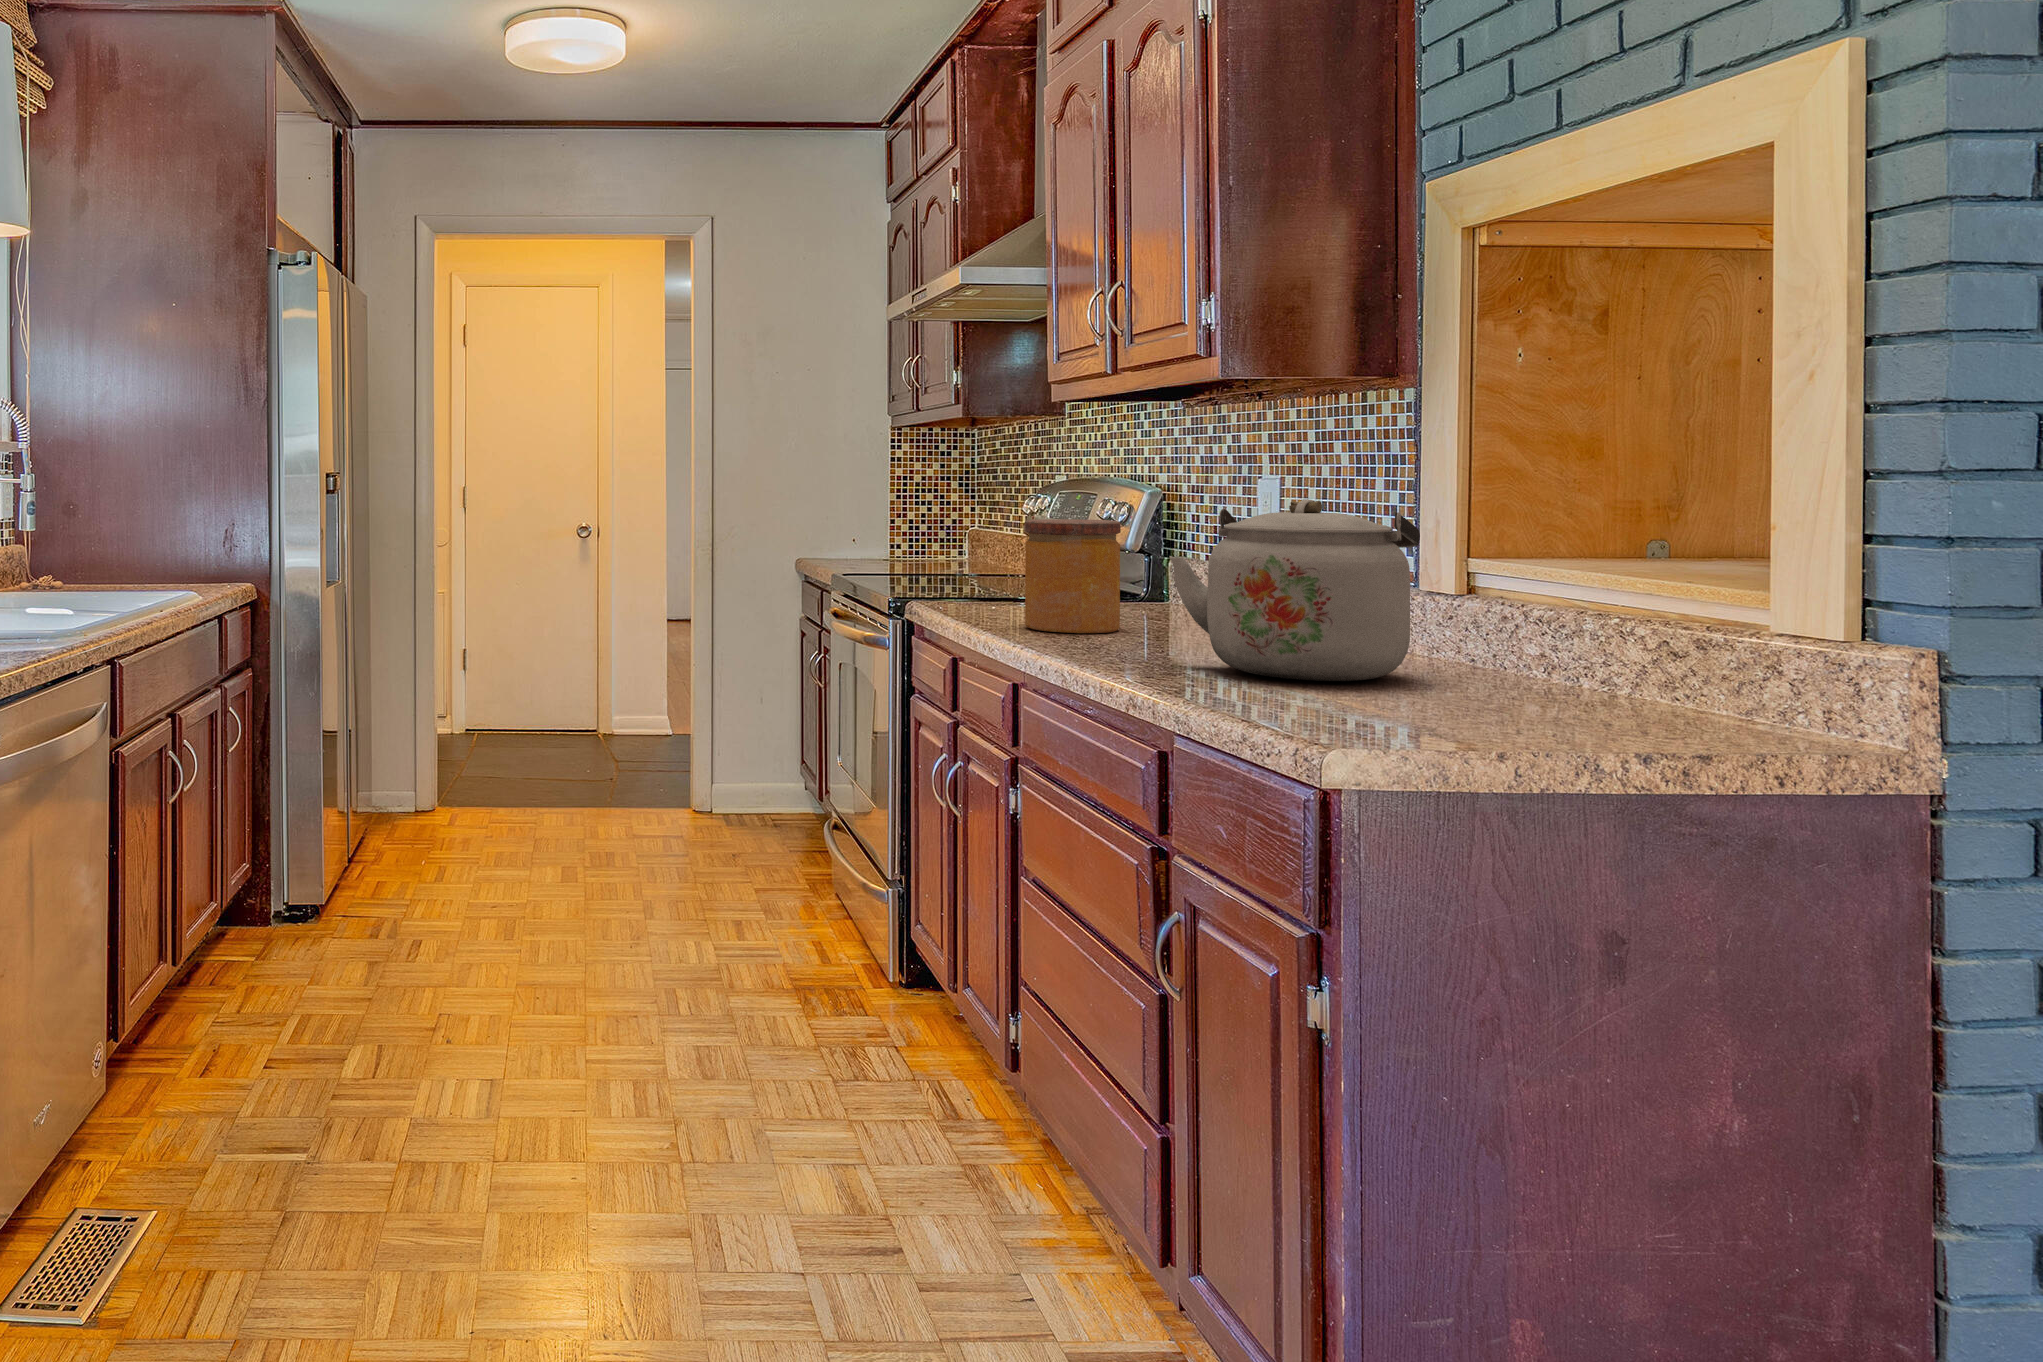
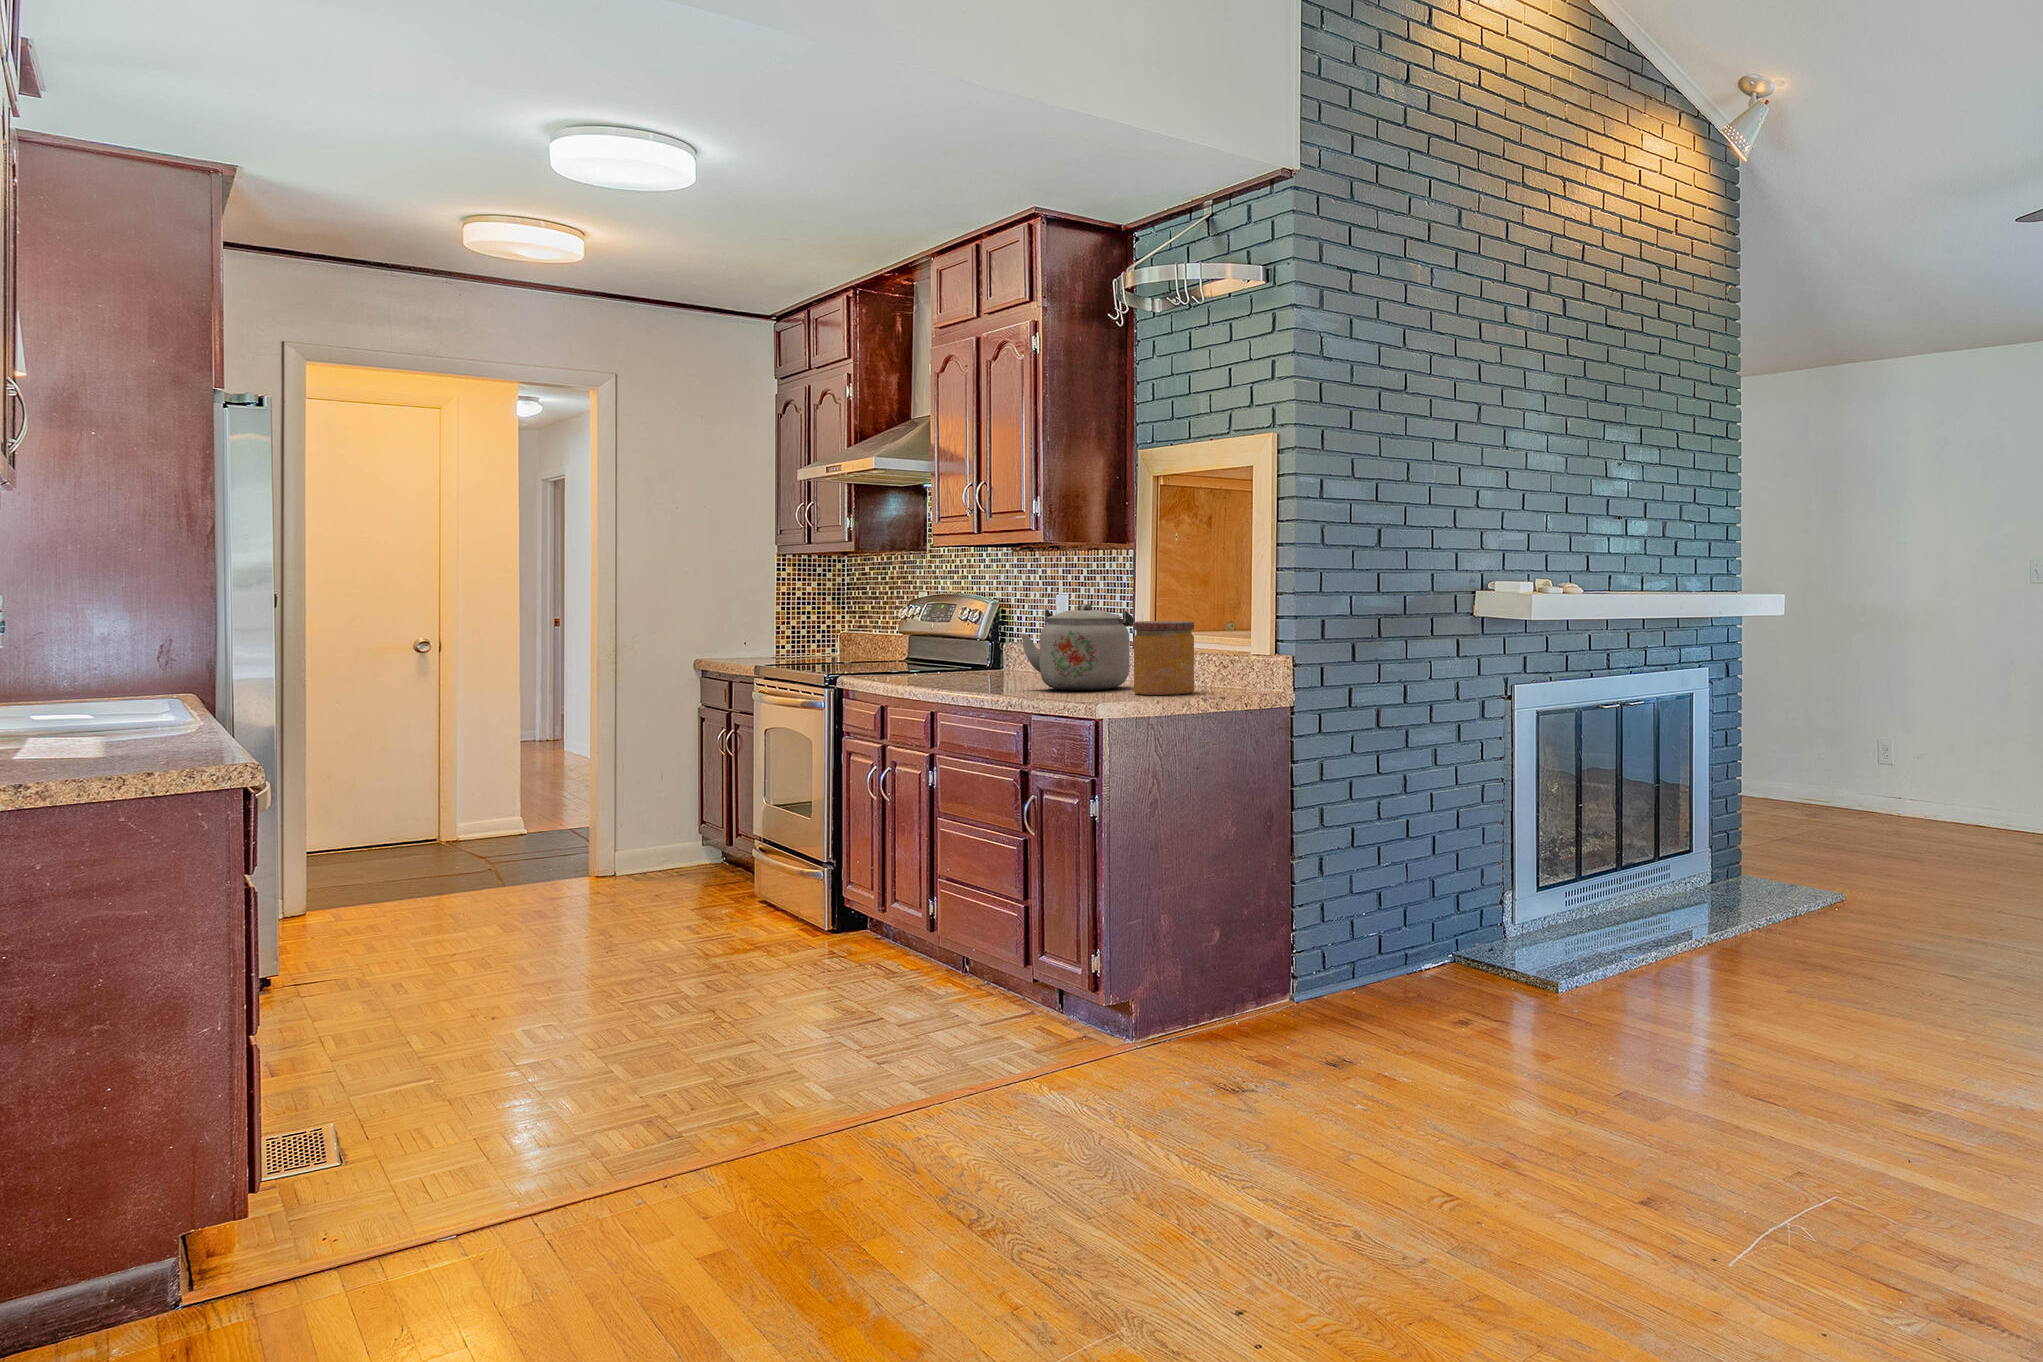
jar: present [1025,519,1121,633] -> present [1134,621,1194,695]

